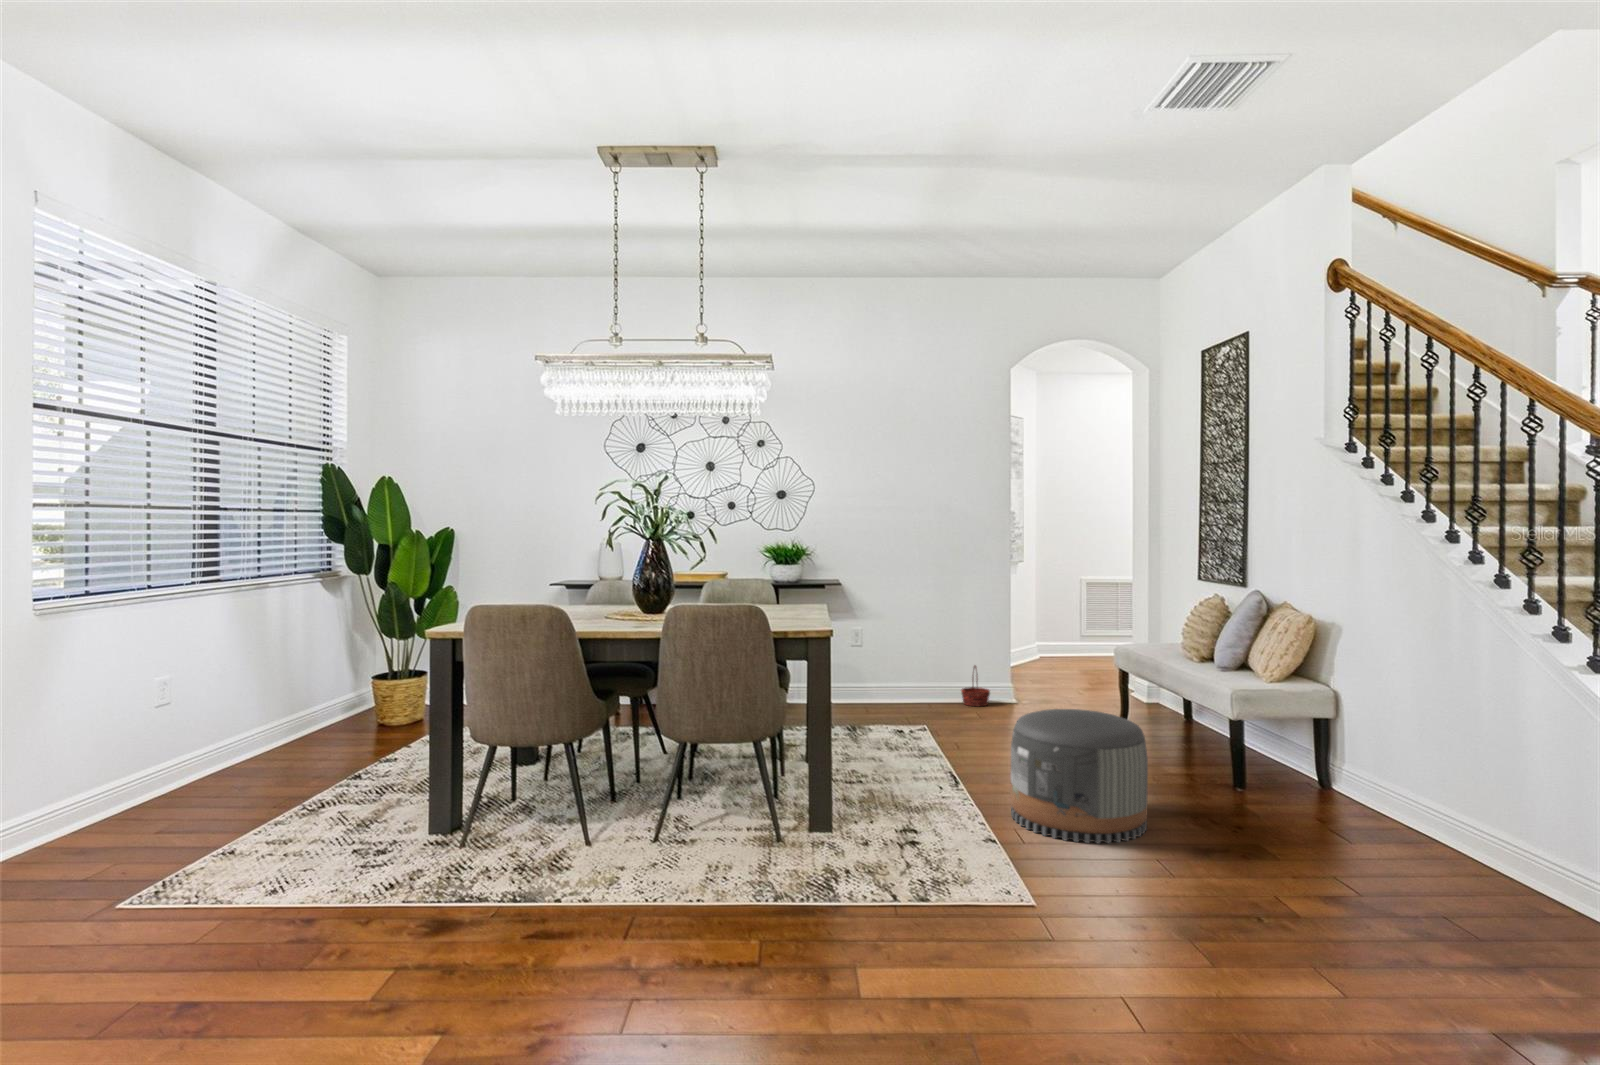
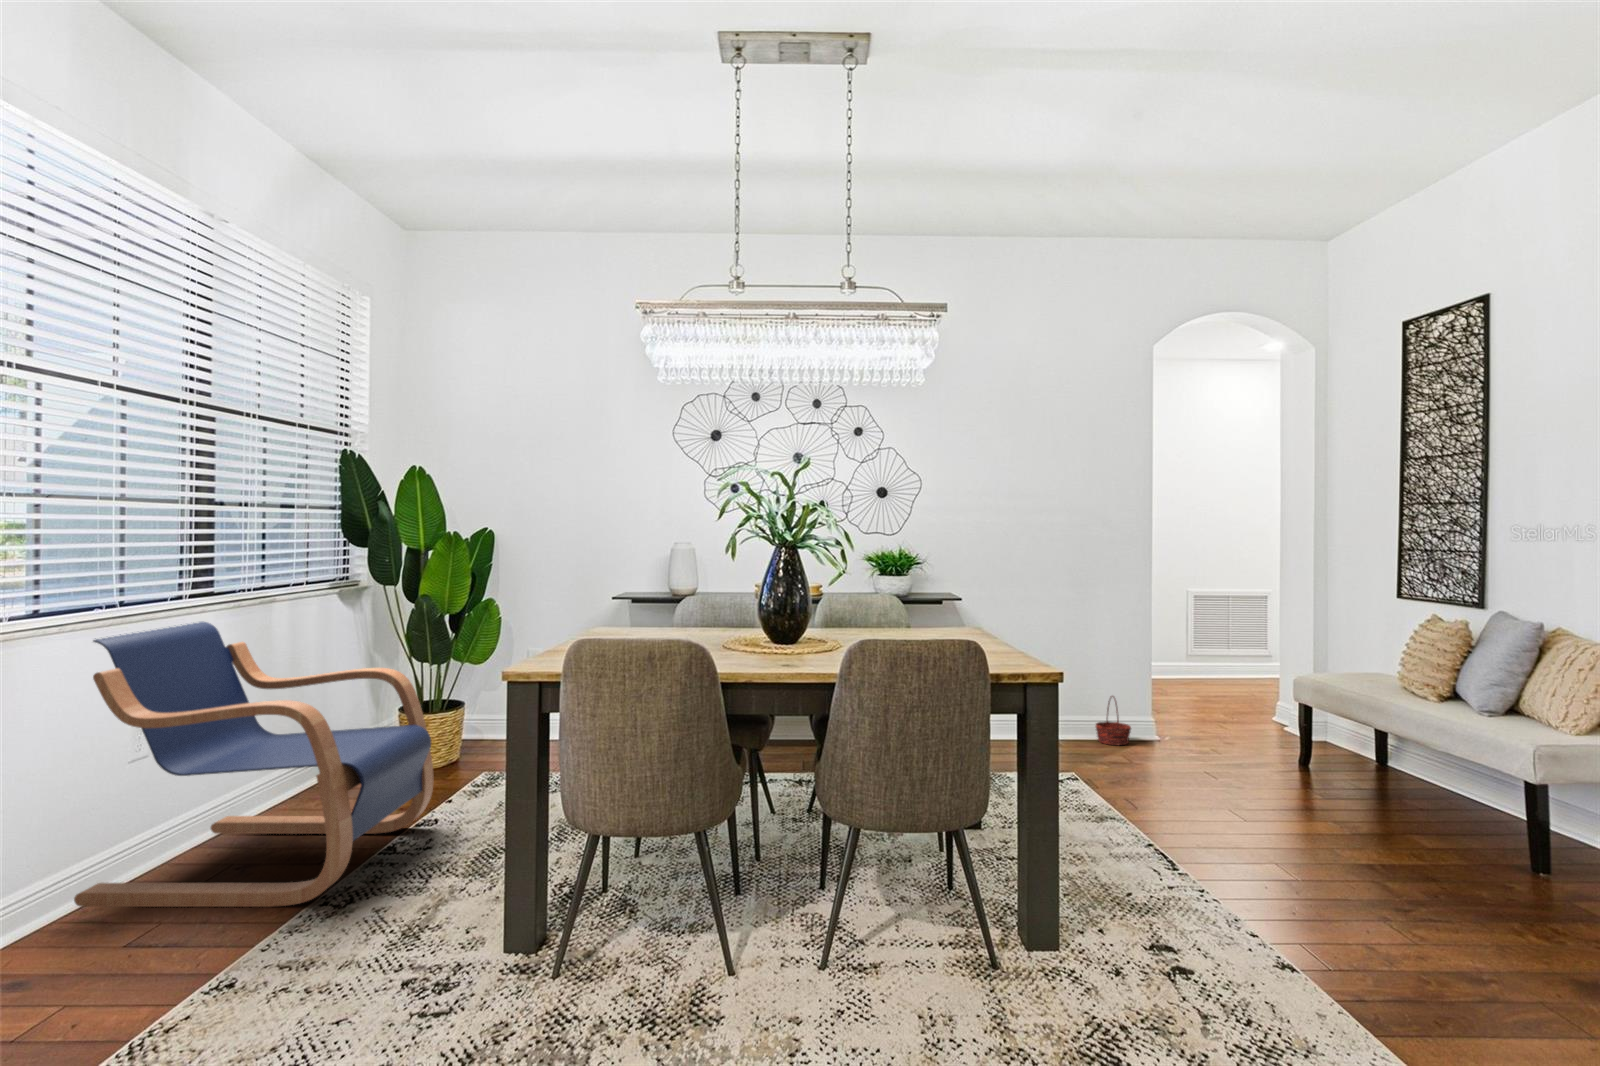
lounge chair: none [118,602,392,810] -> present [74,622,434,907]
pouf: present [1010,709,1148,844] -> none [1276,773,1490,973]

